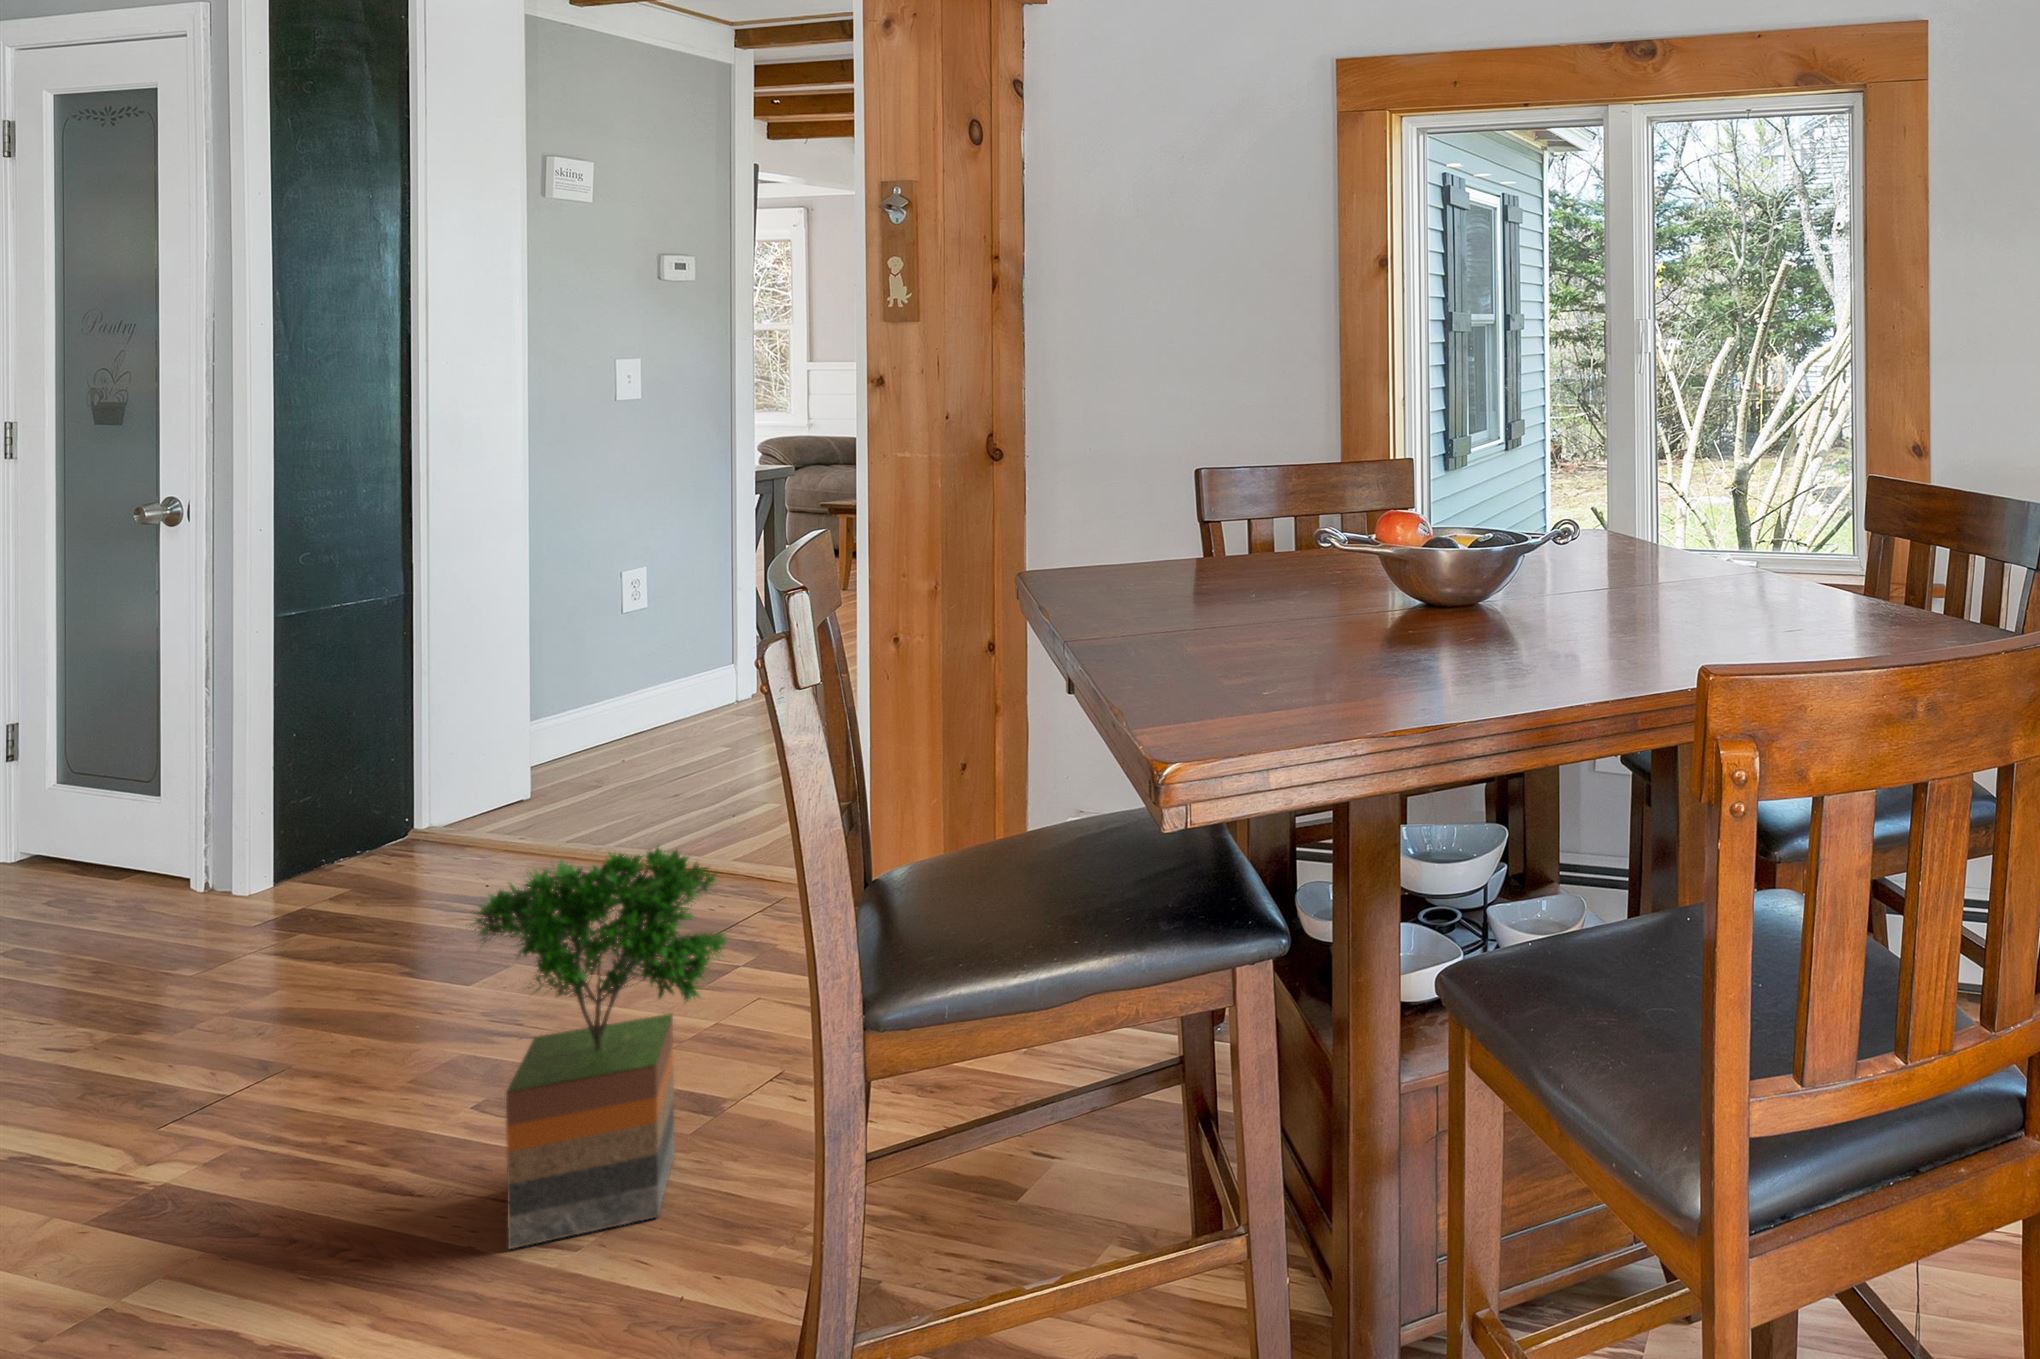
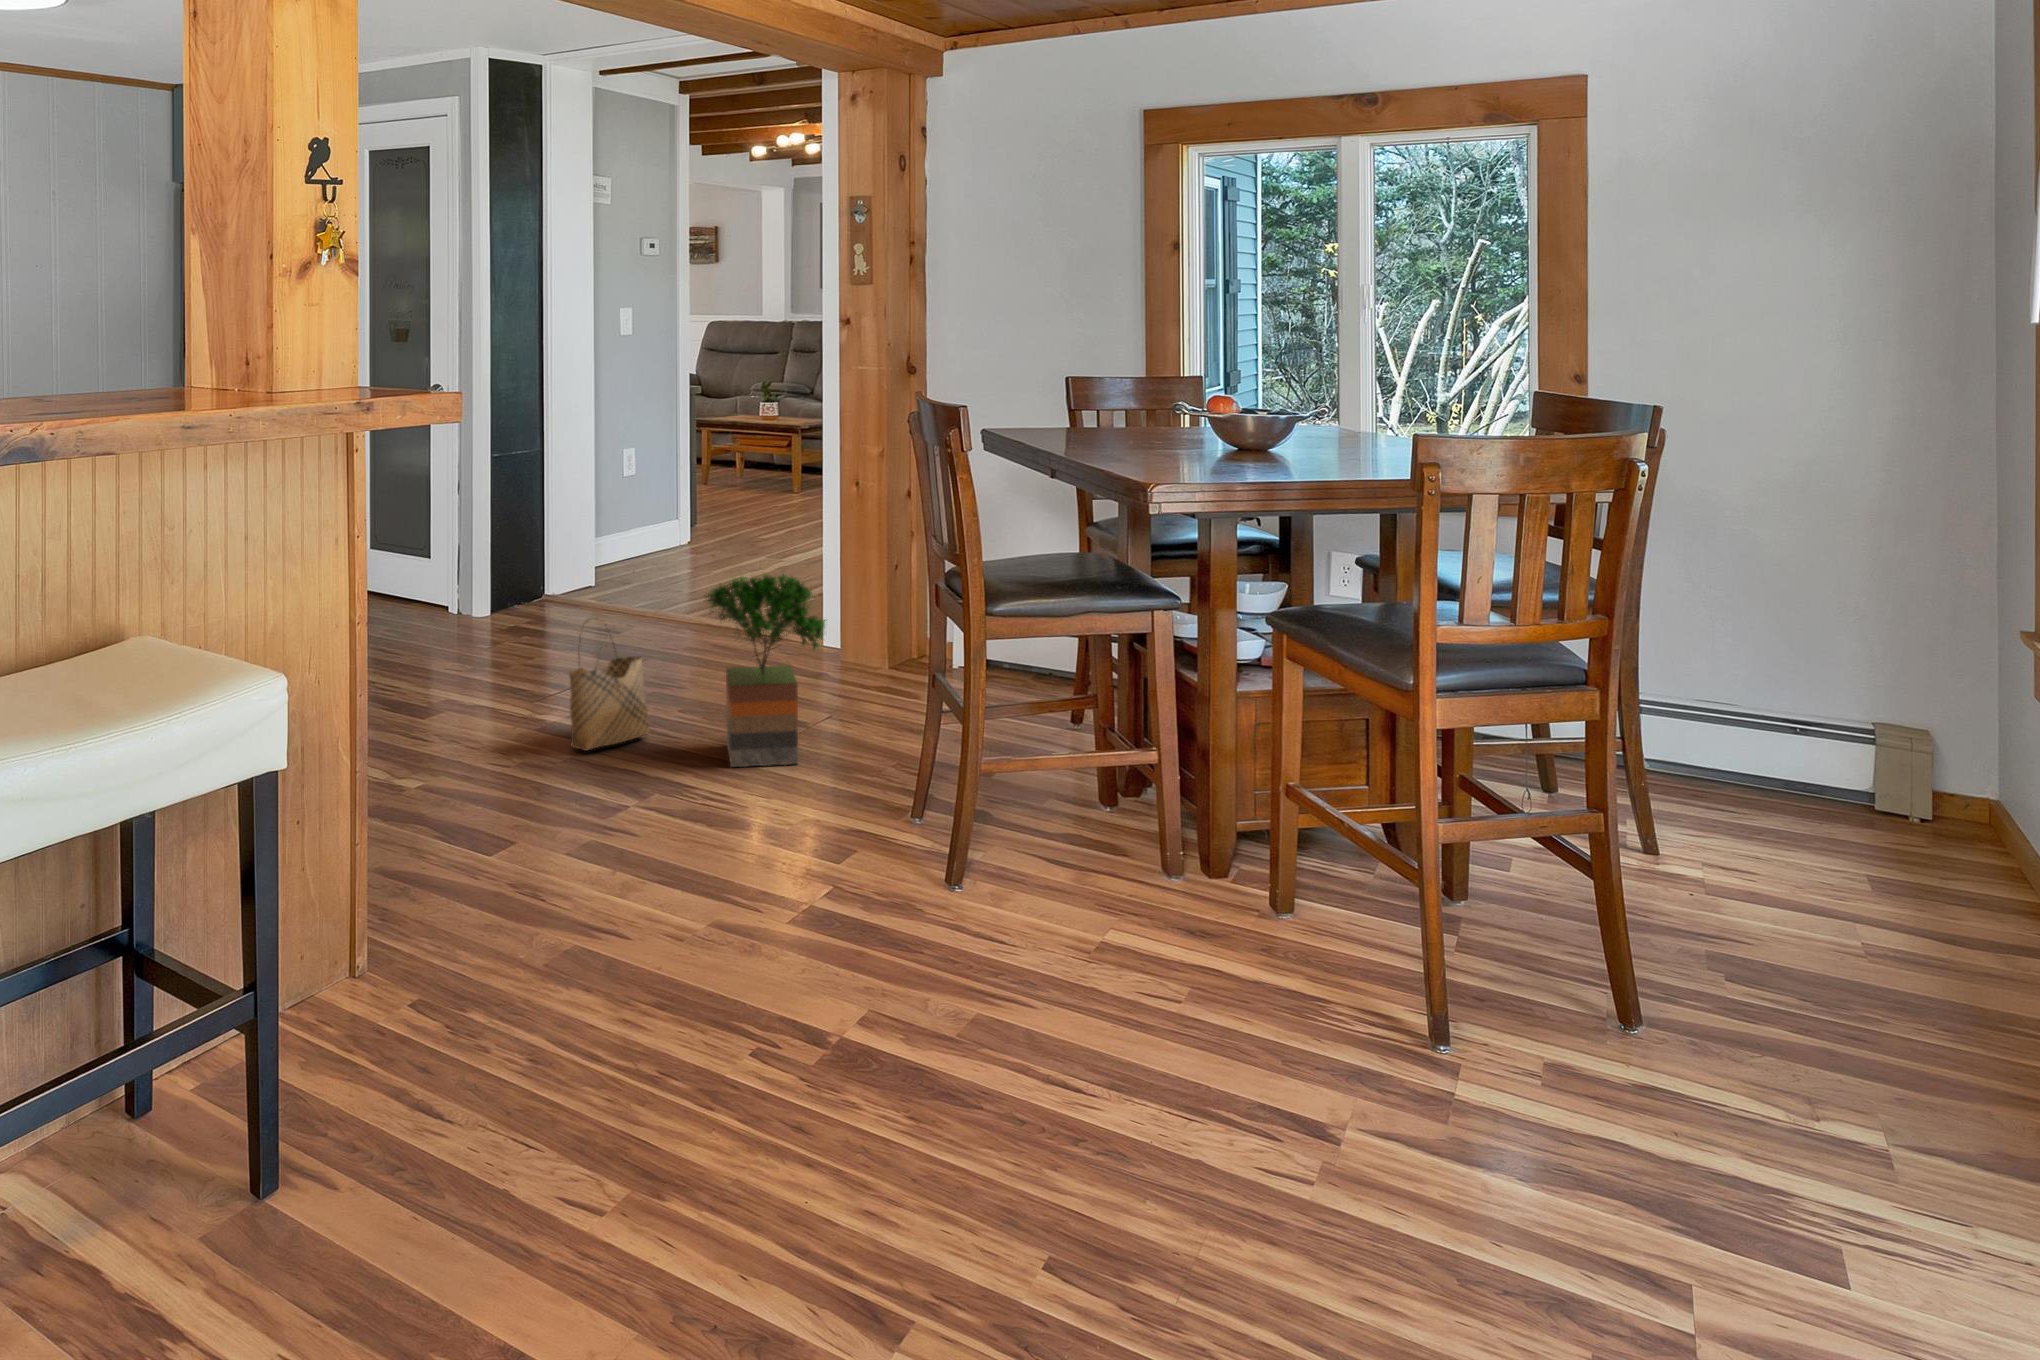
woven basket: none [159,966,380,1254] -> present [569,619,649,751]

